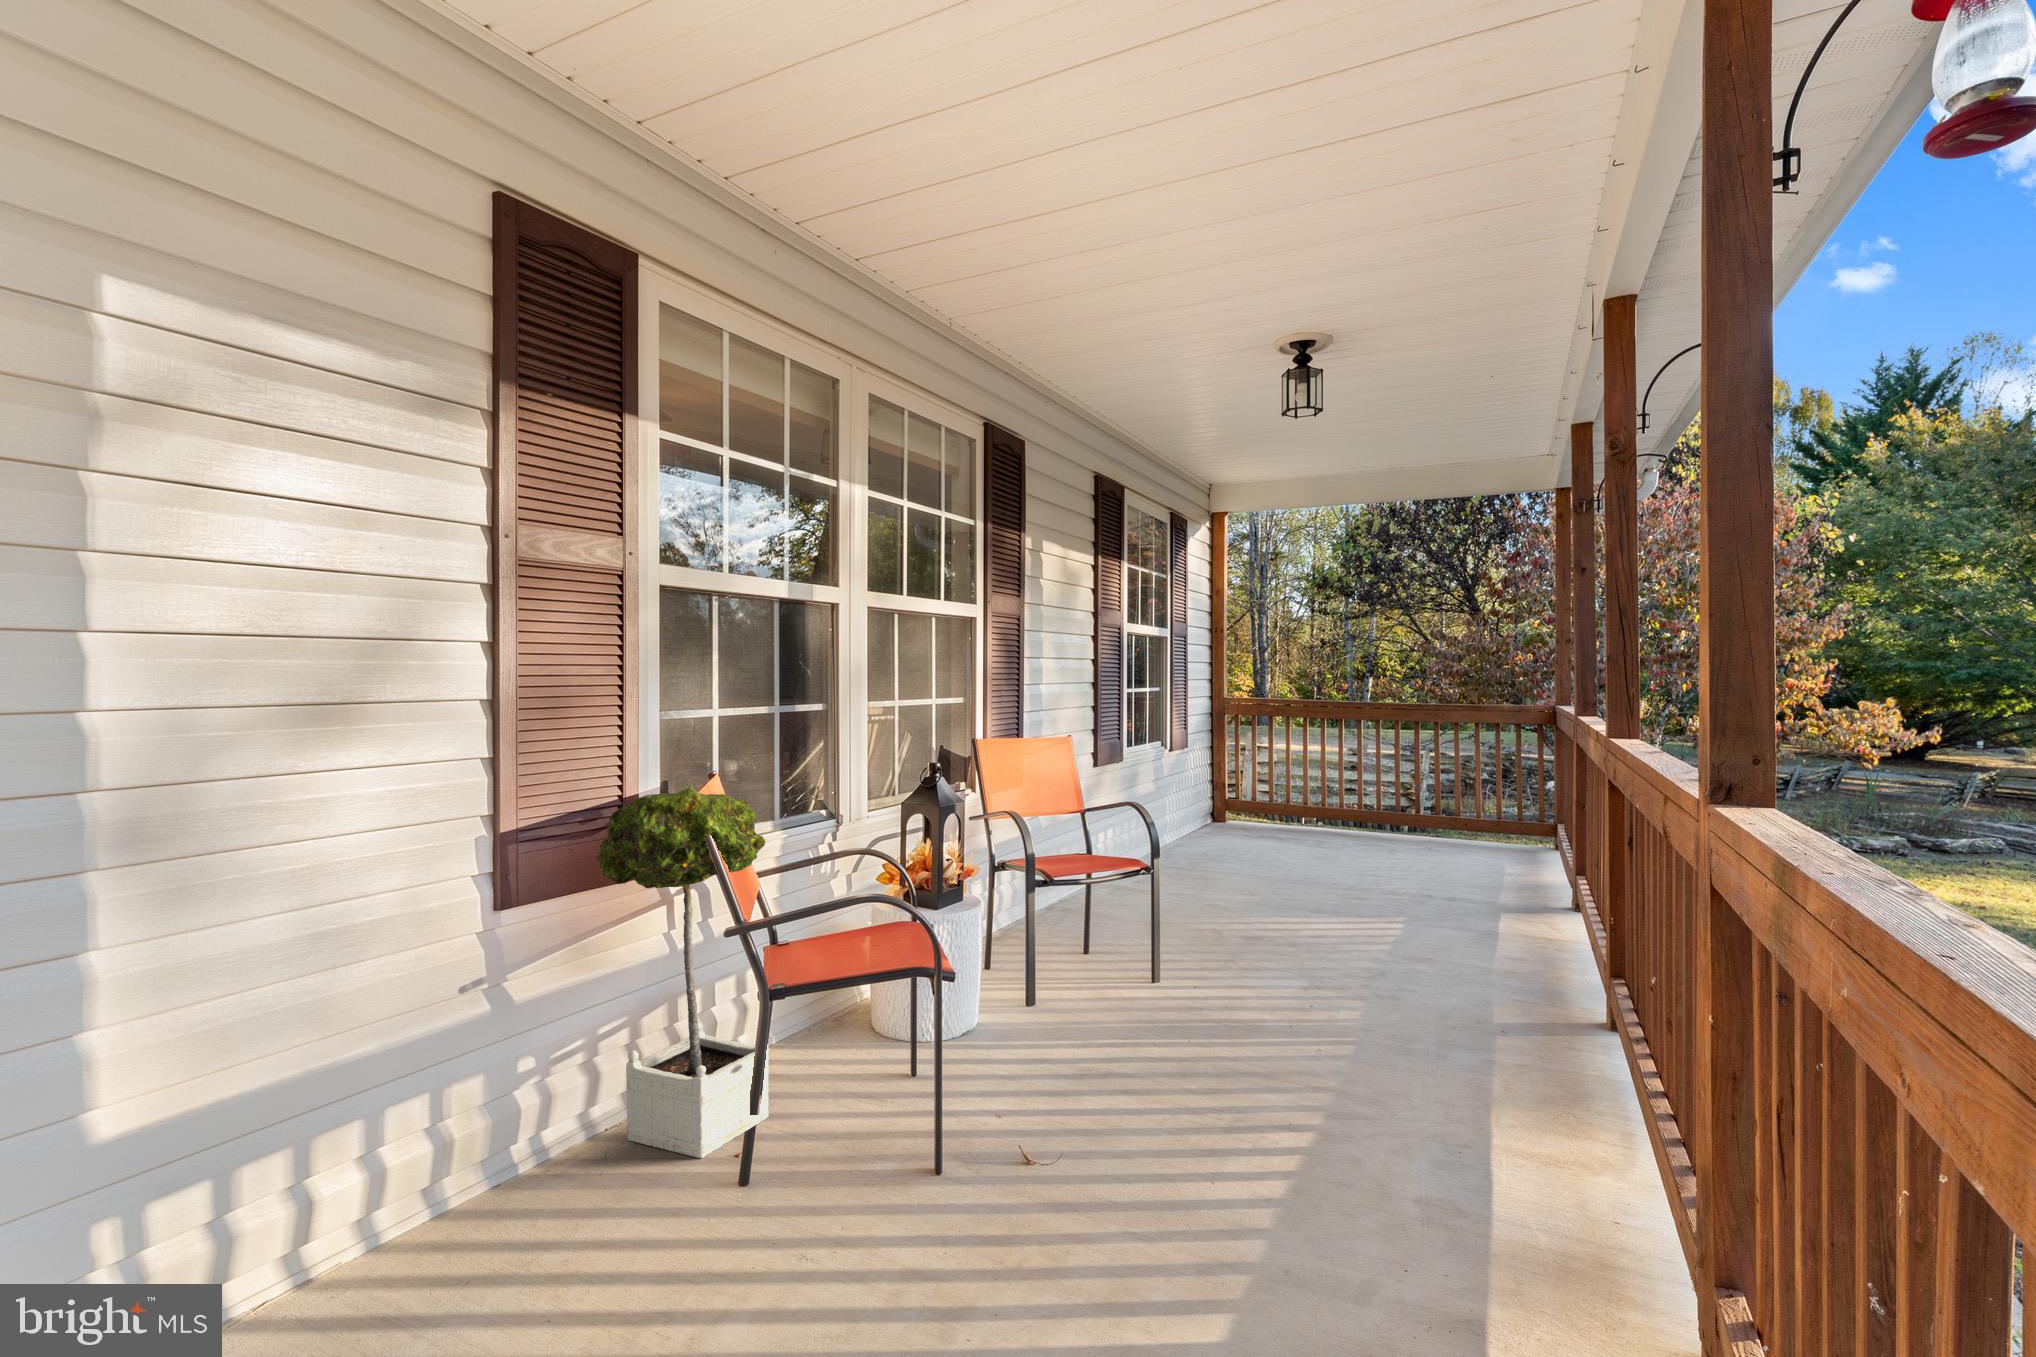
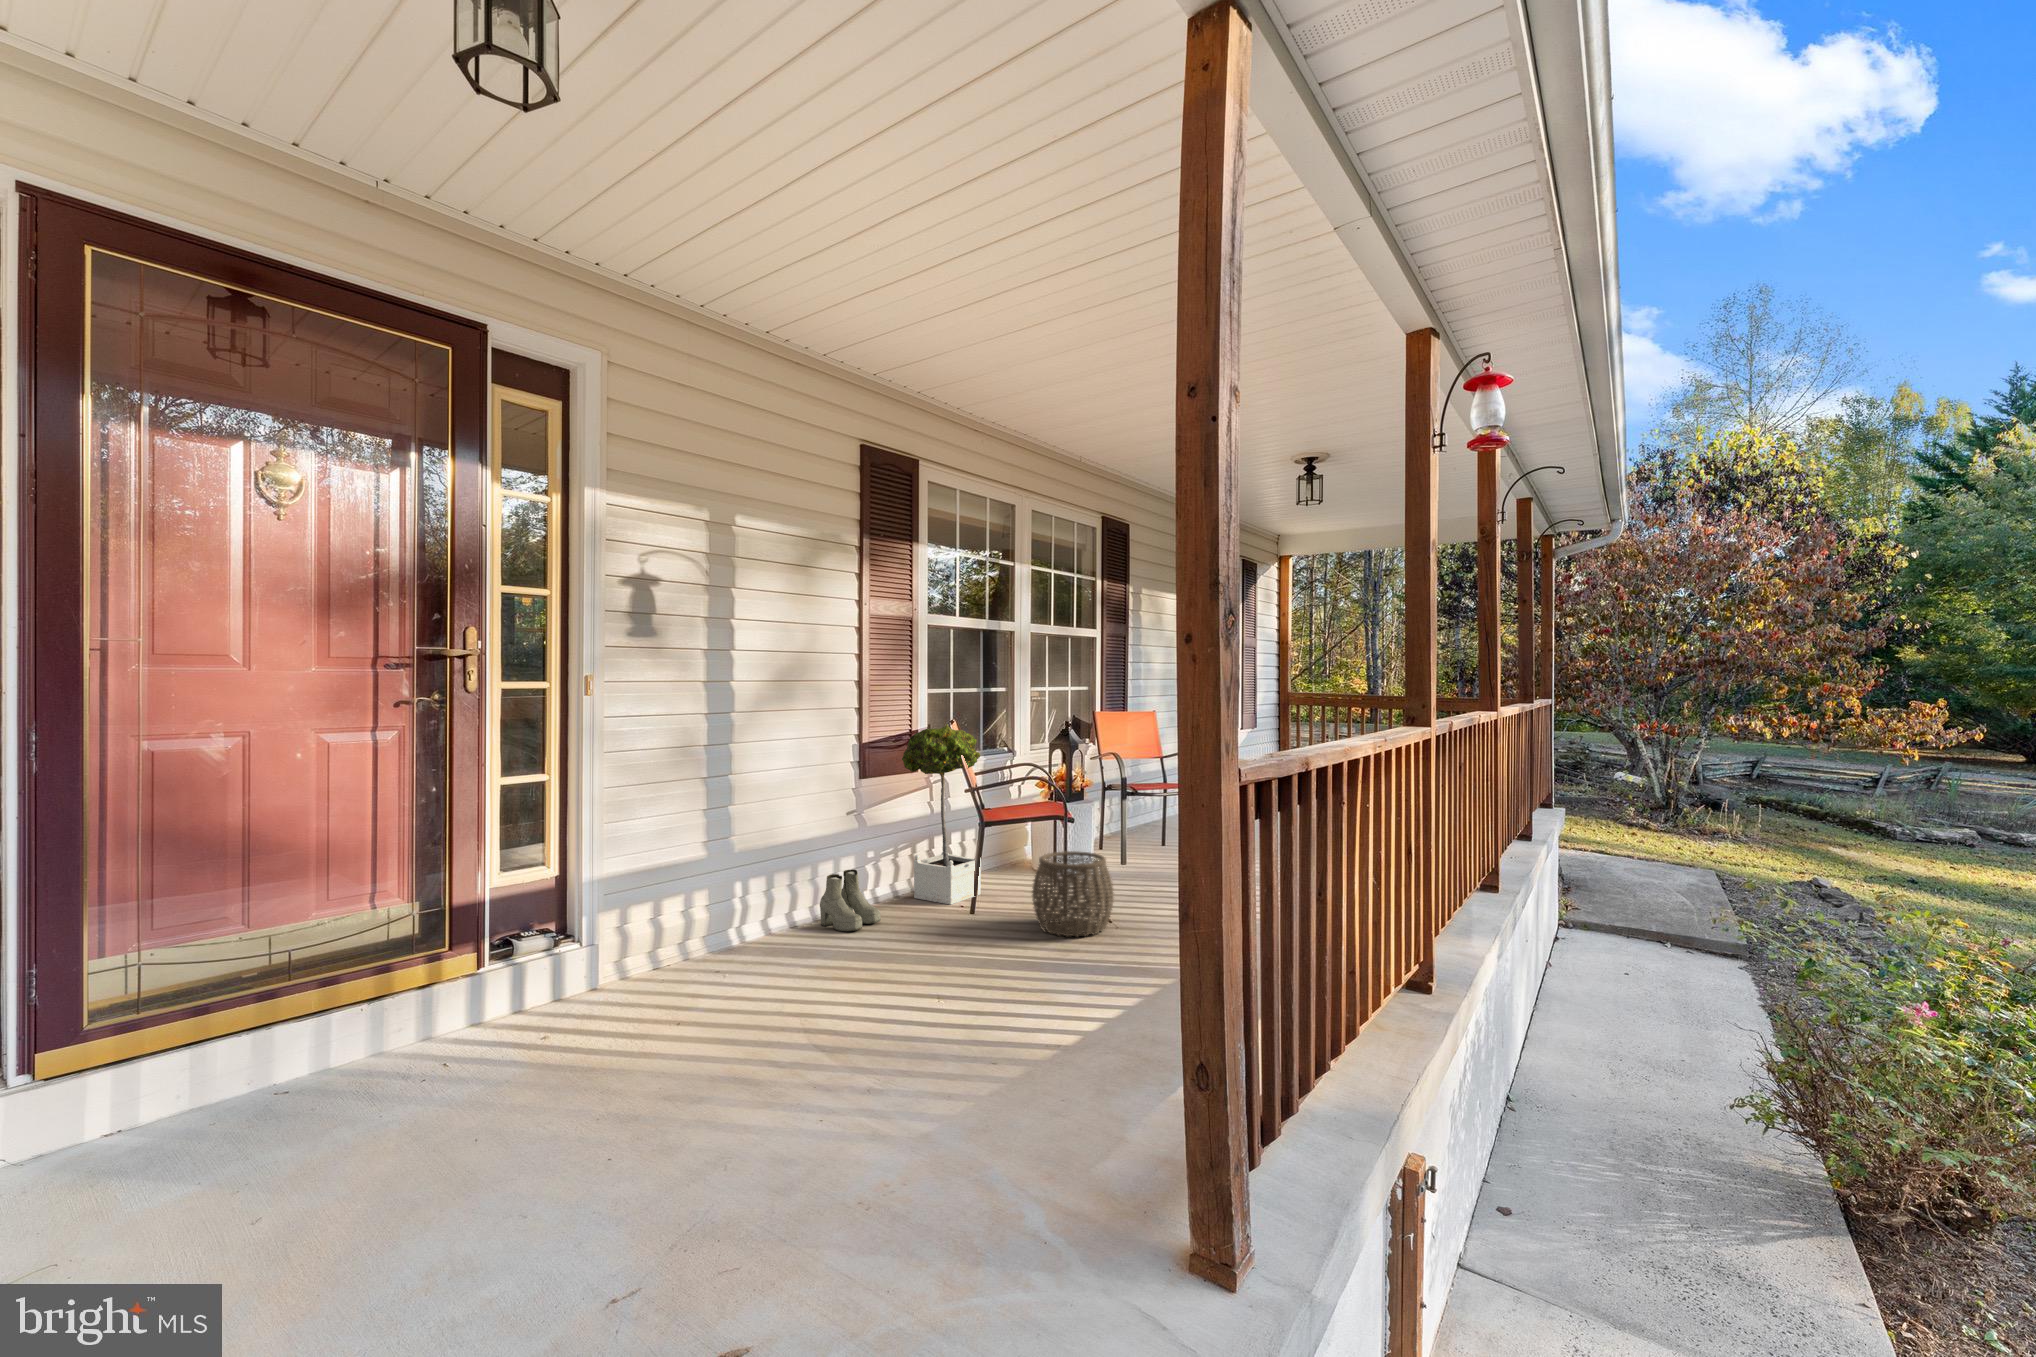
woven basket: none [869,1052,1050,1273] -> present [1032,851,1114,937]
boots: none [371,1121,523,1295] -> present [820,869,881,931]

